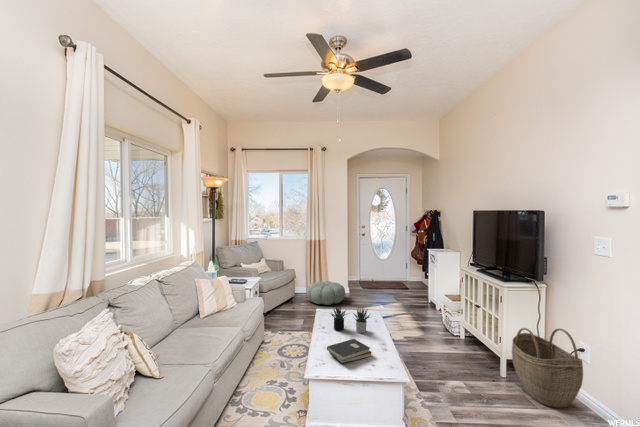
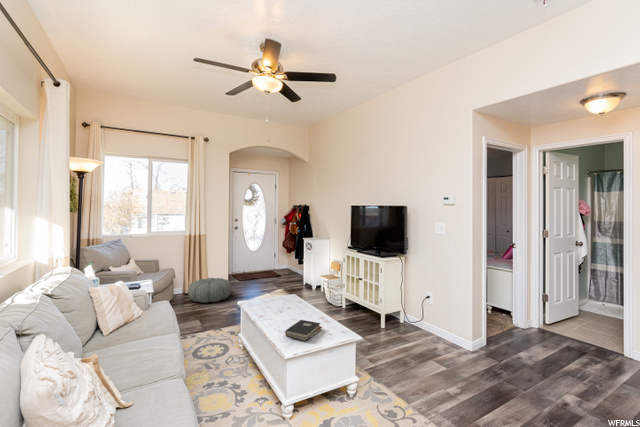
succulent plant: present [331,307,370,333] -> none [266,291,307,317]
woven basket: present [512,328,583,408] -> none [391,286,433,339]

